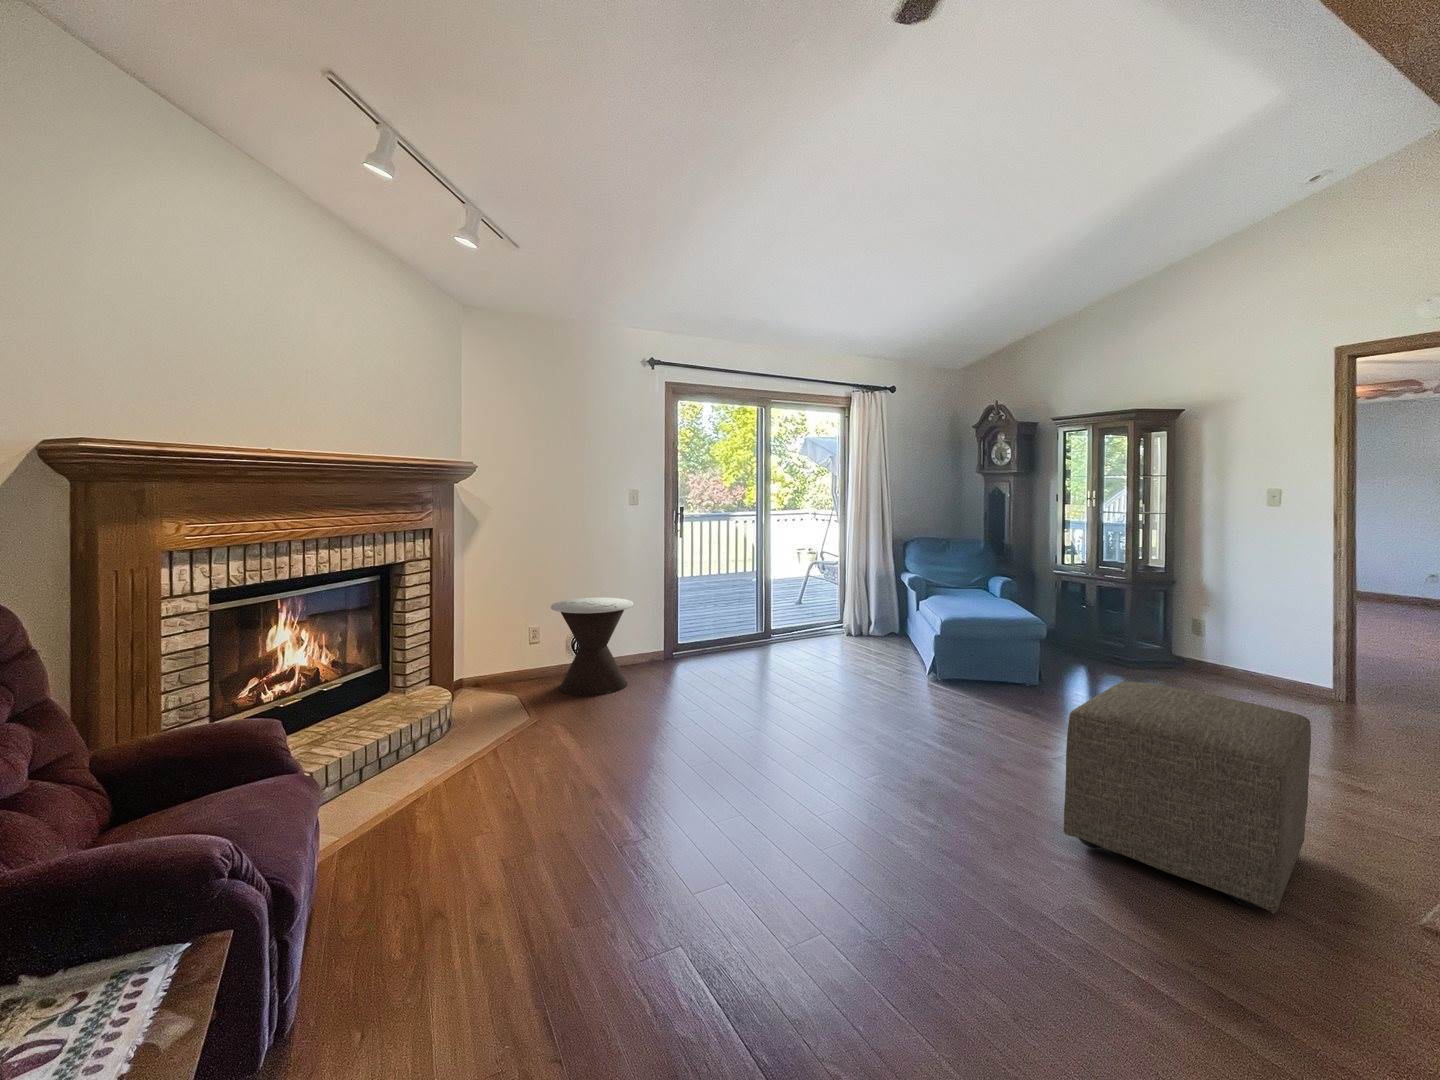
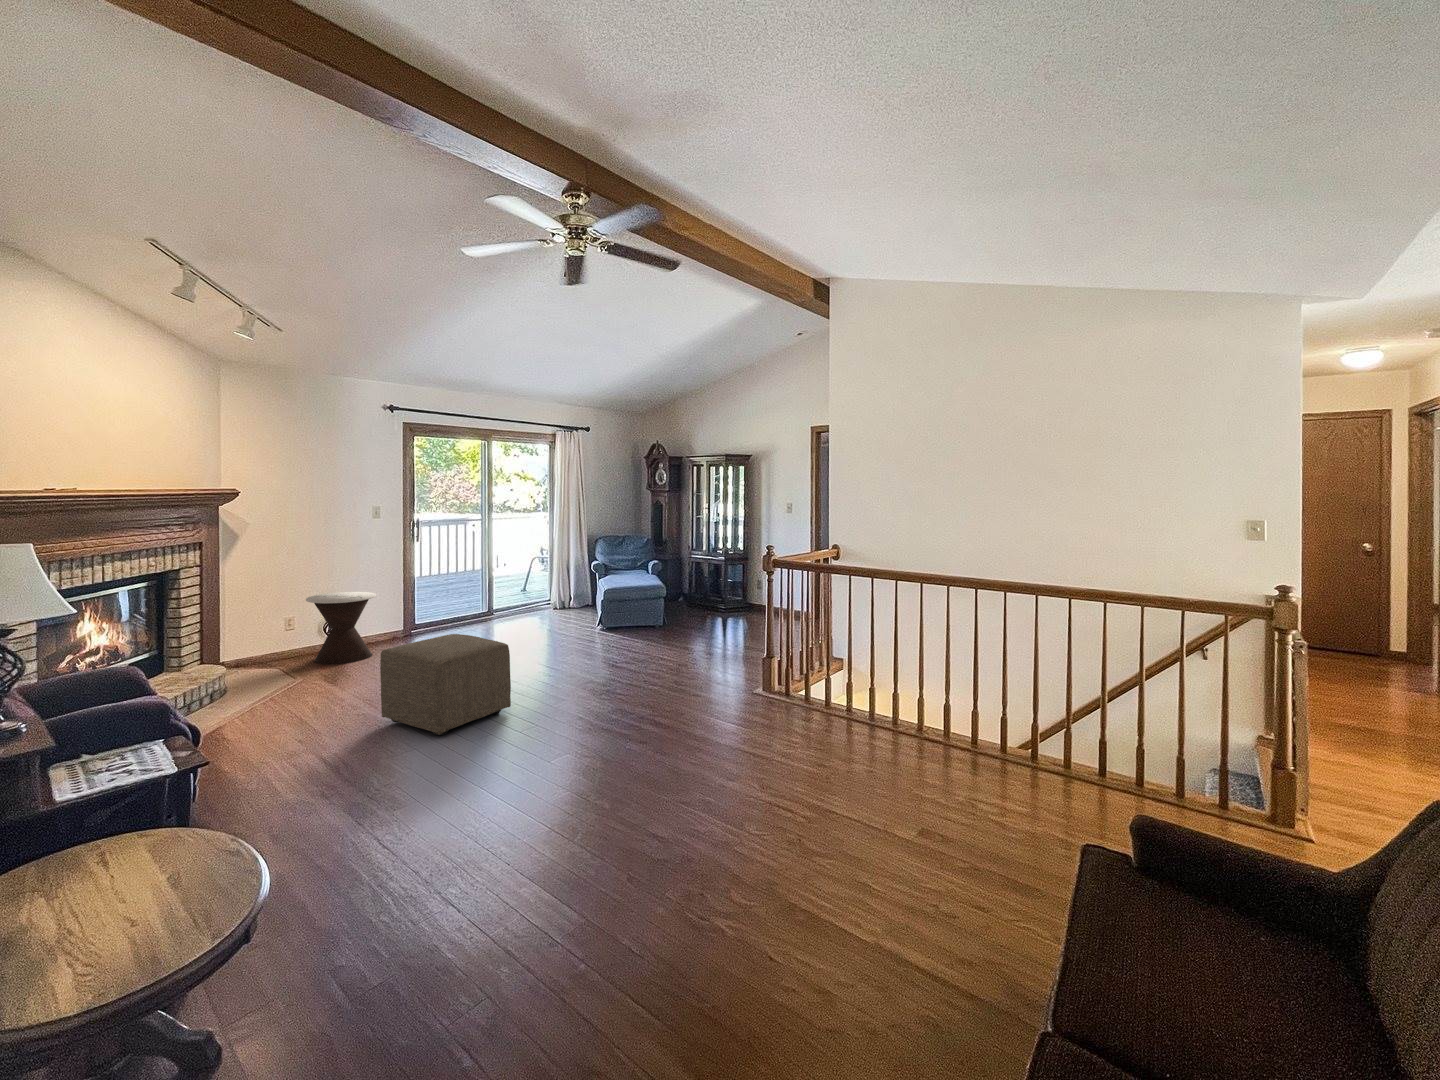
ottoman: present [1064,681,1311,914] -> present [380,634,511,735]

